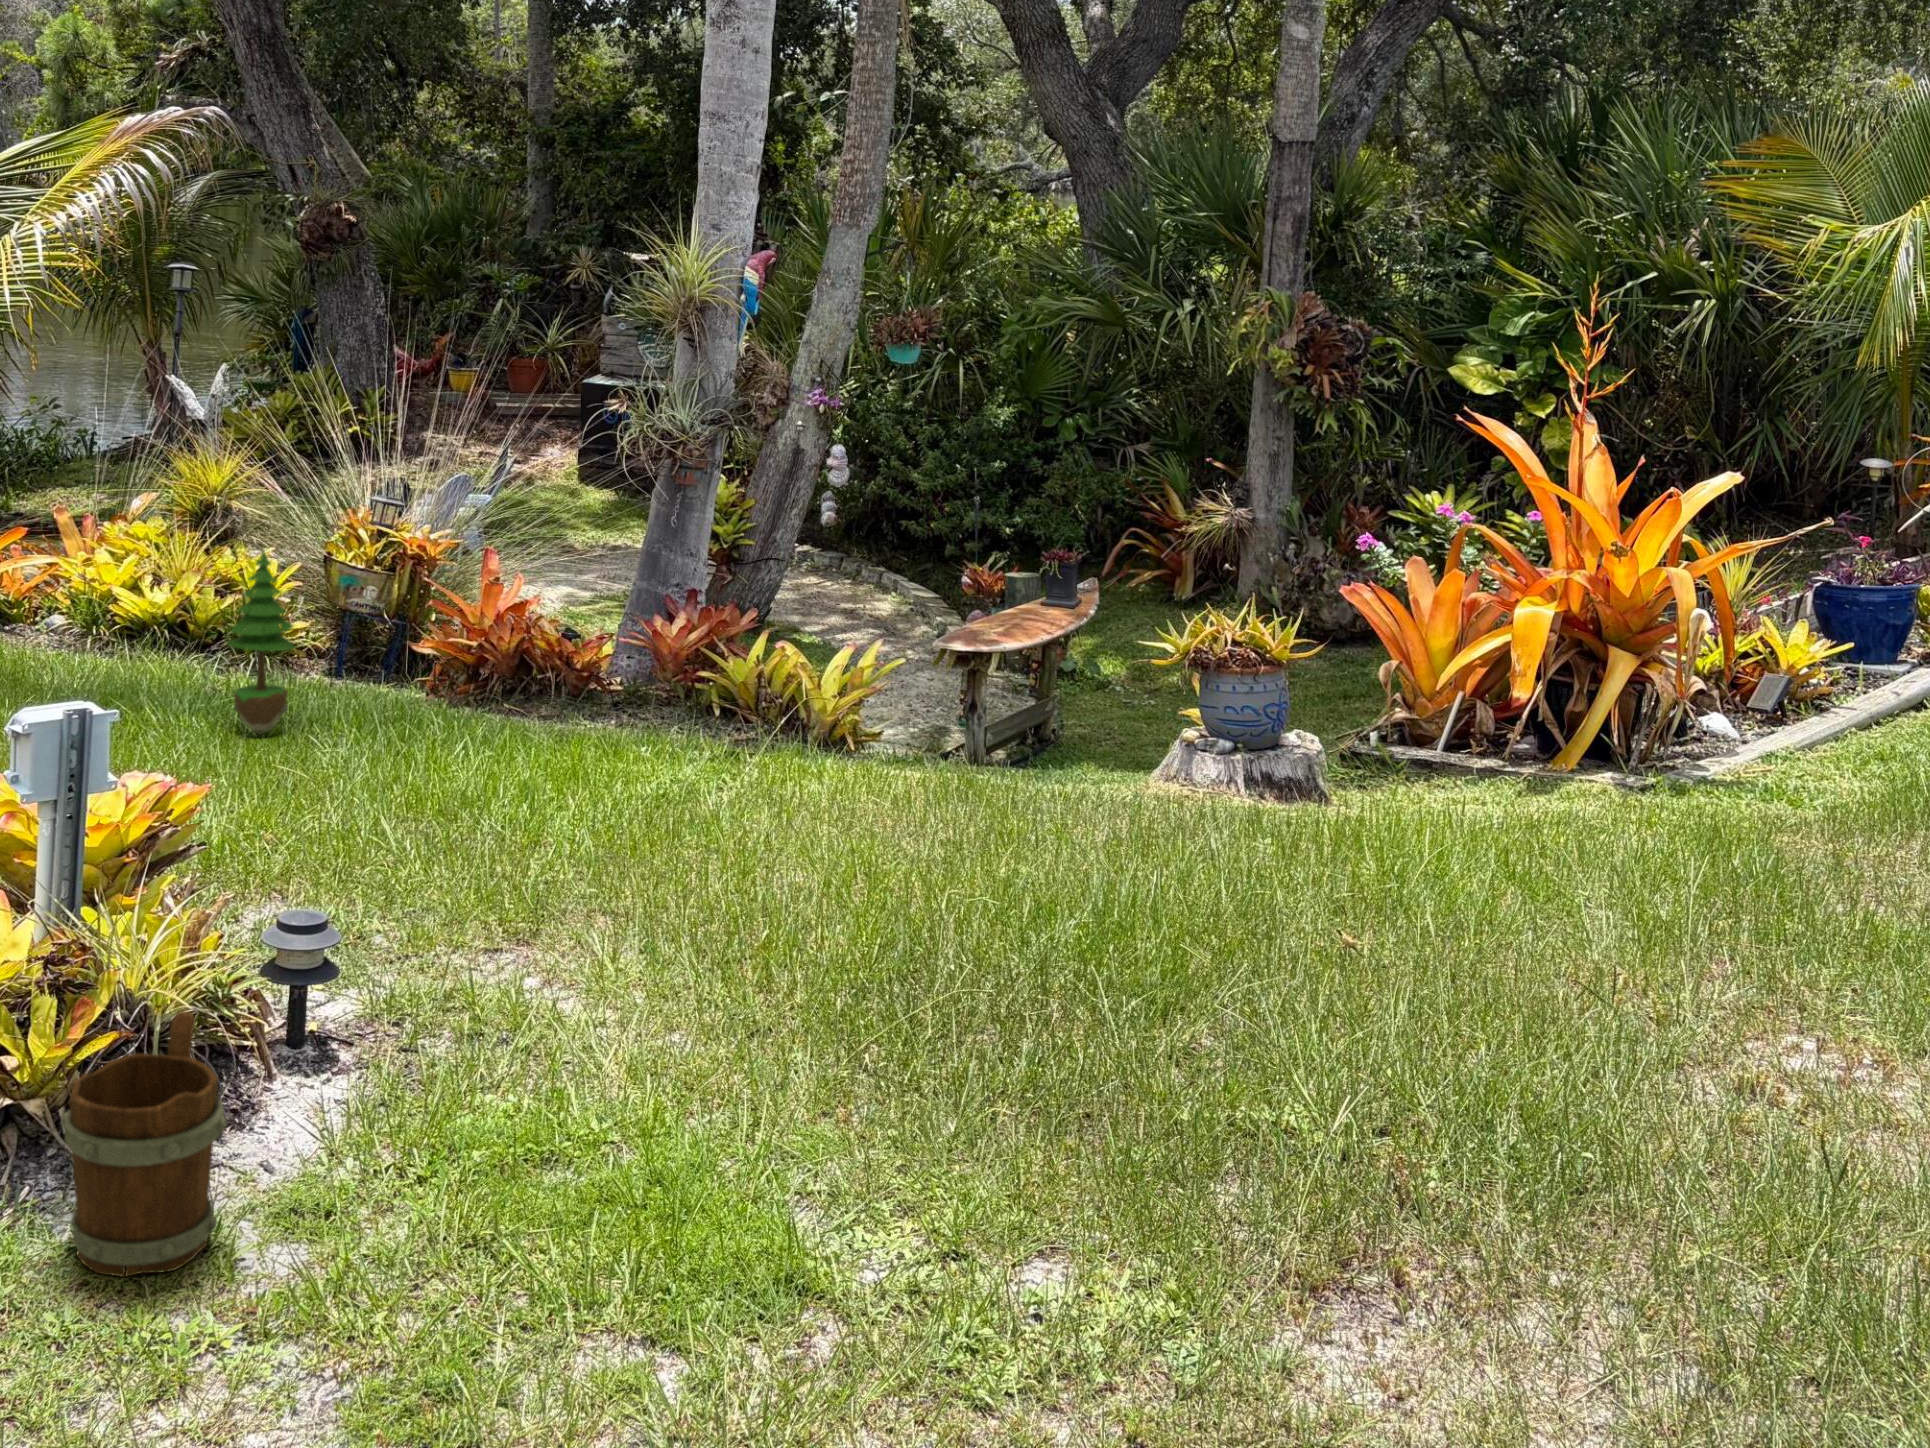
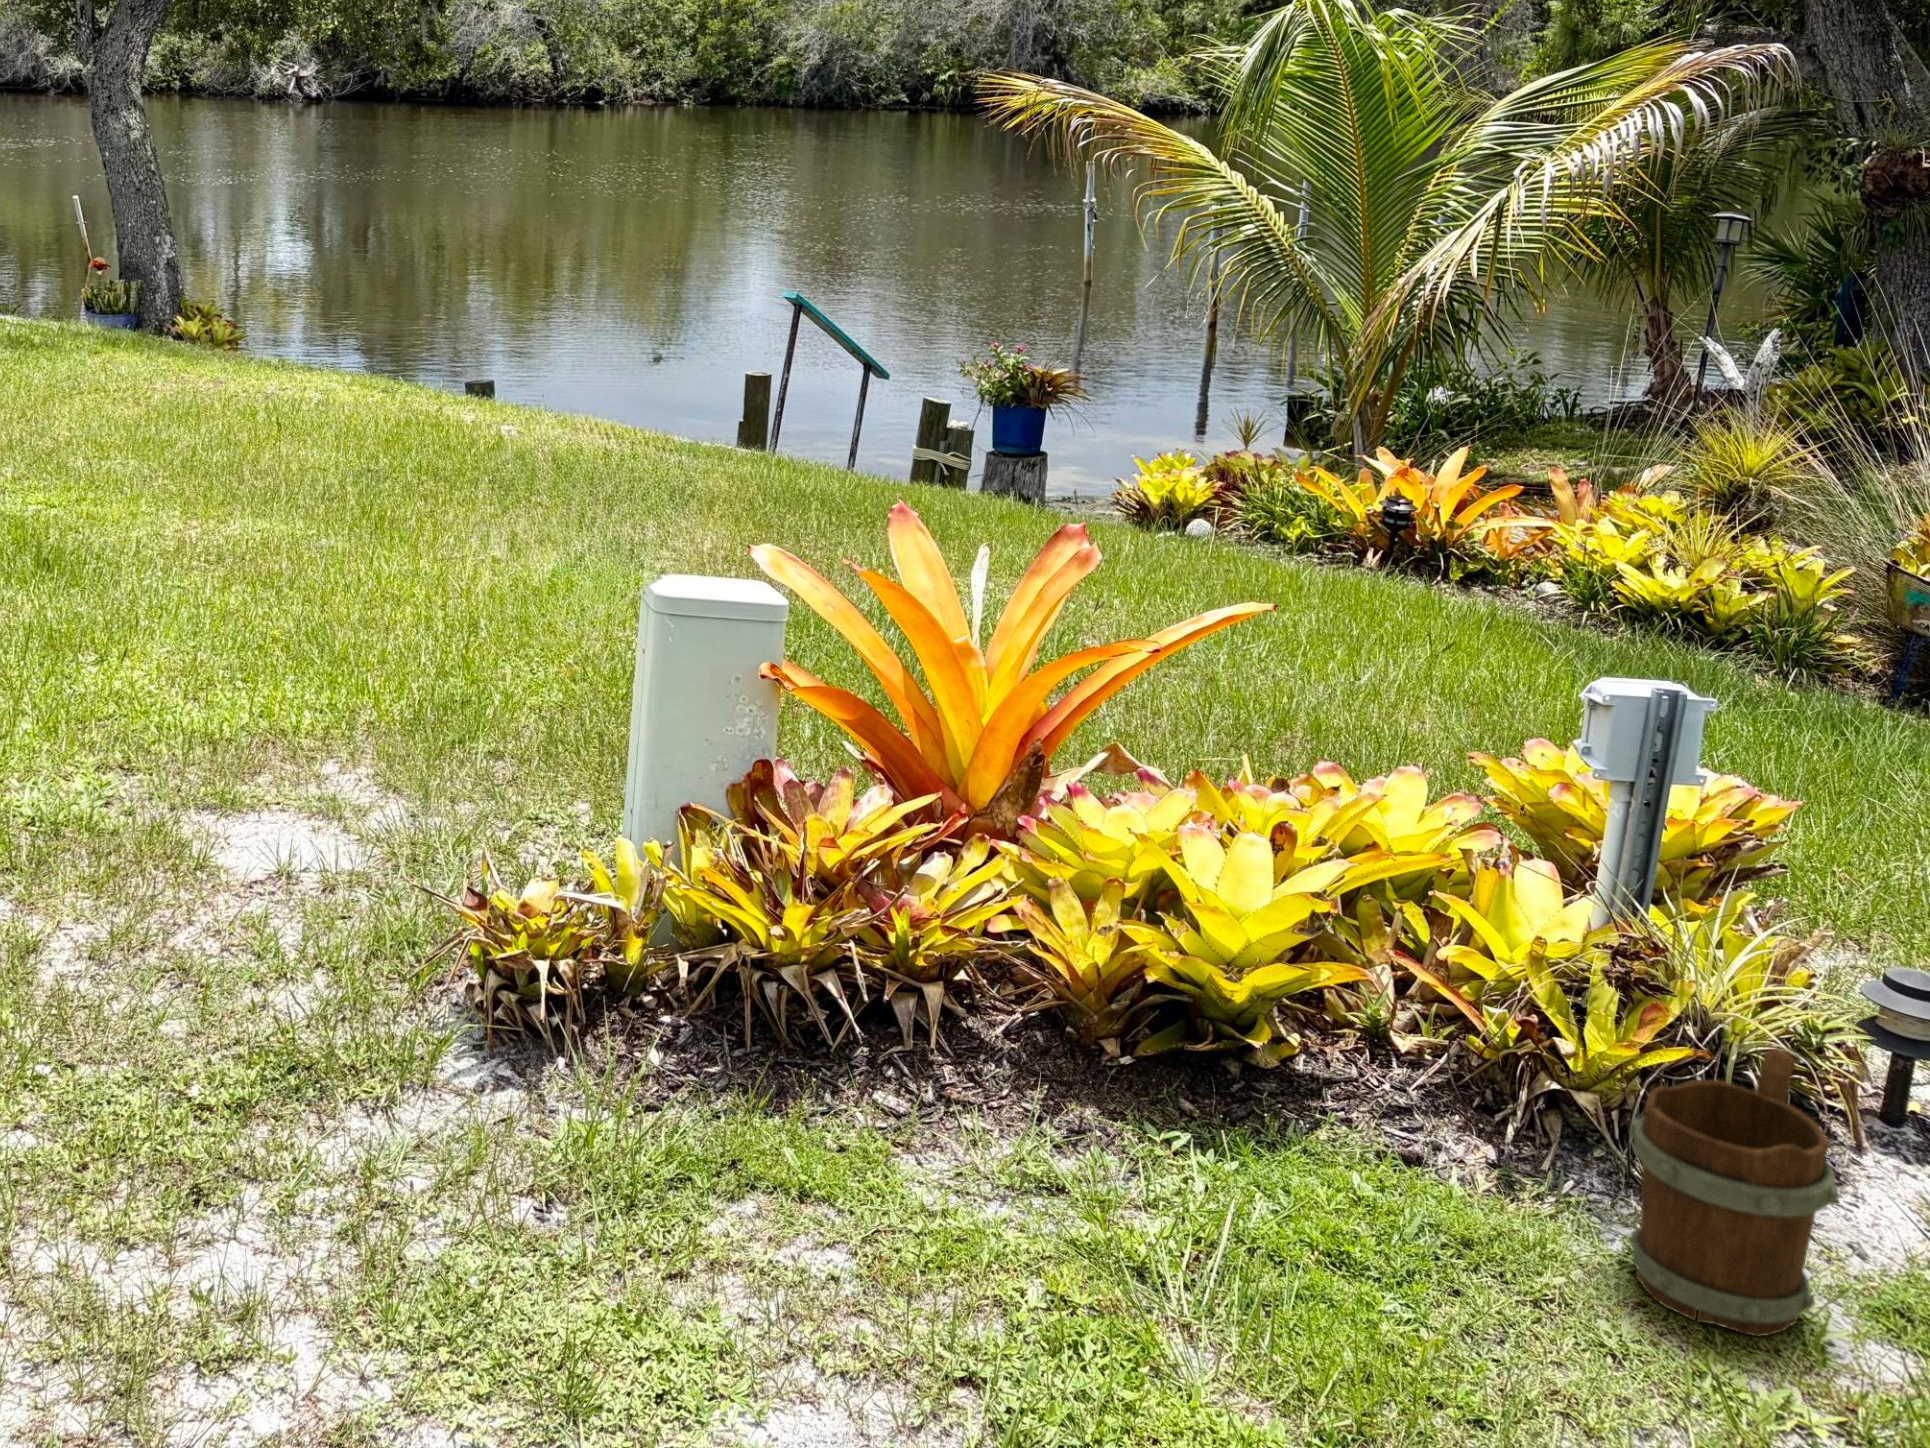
potted tree: present [228,550,296,735] -> none [1781,541,1872,752]

